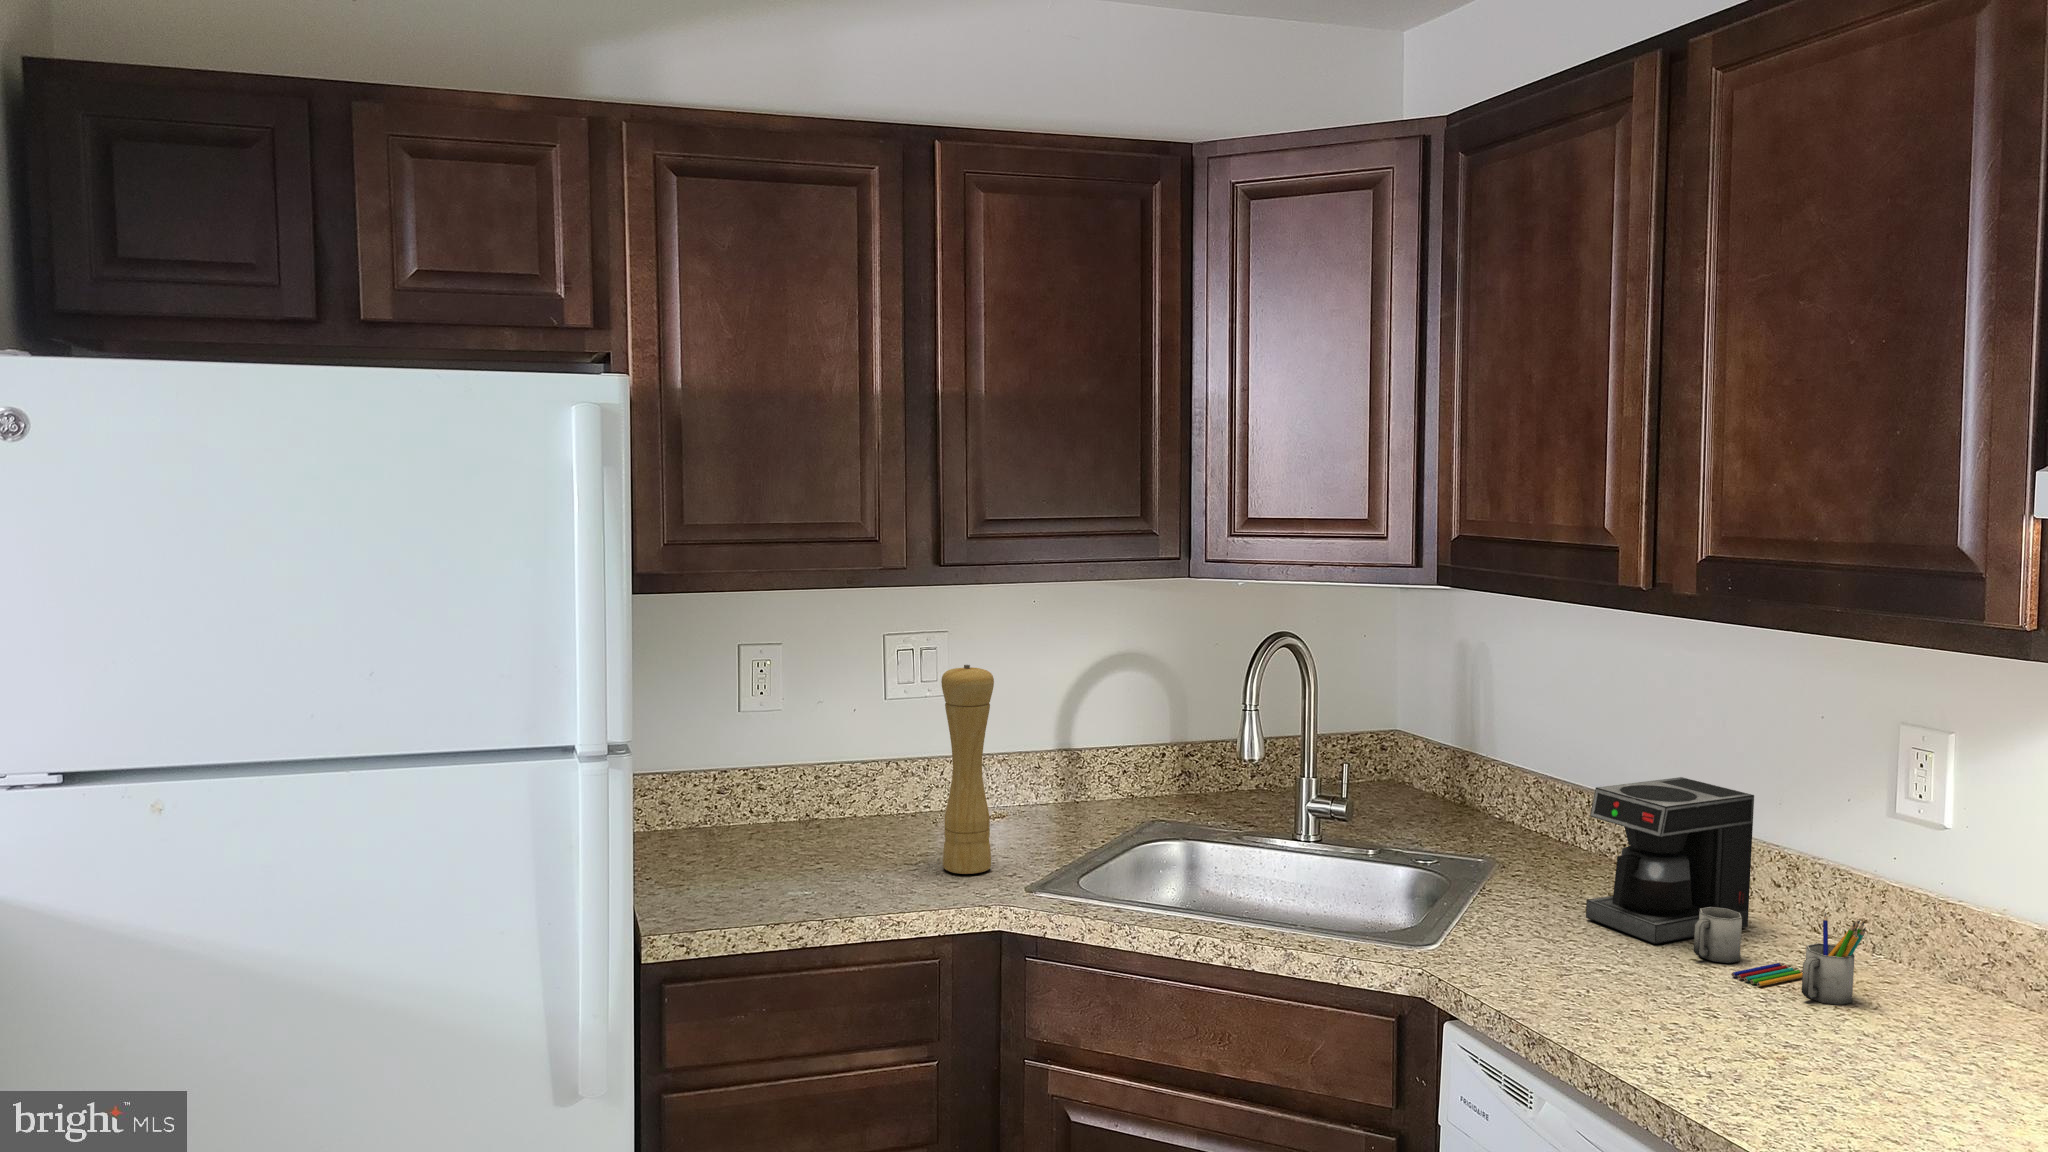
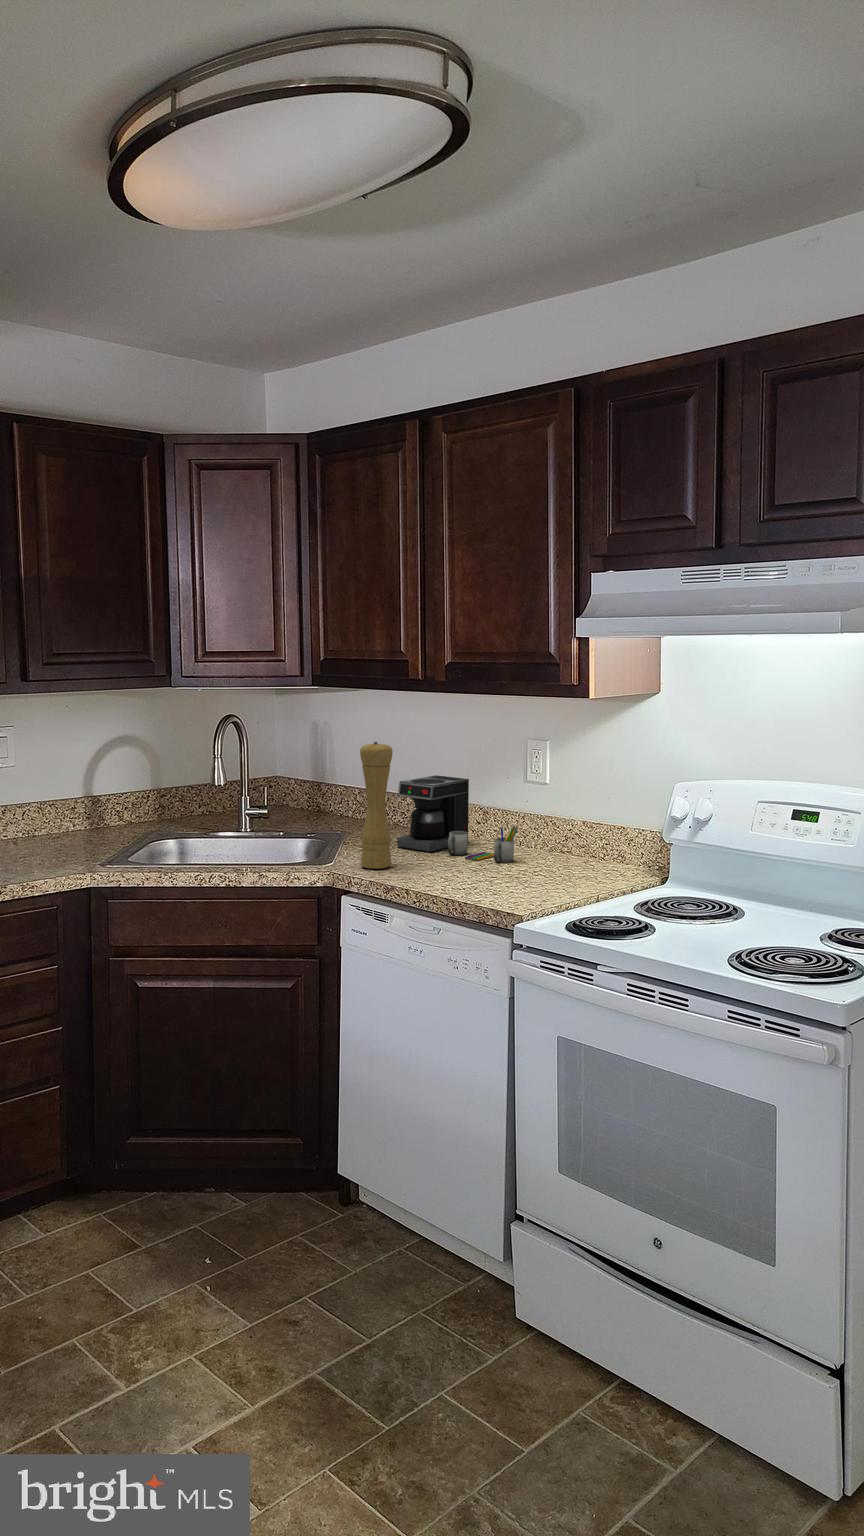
pepper mill: present [941,665,994,874] -> present [360,742,393,869]

